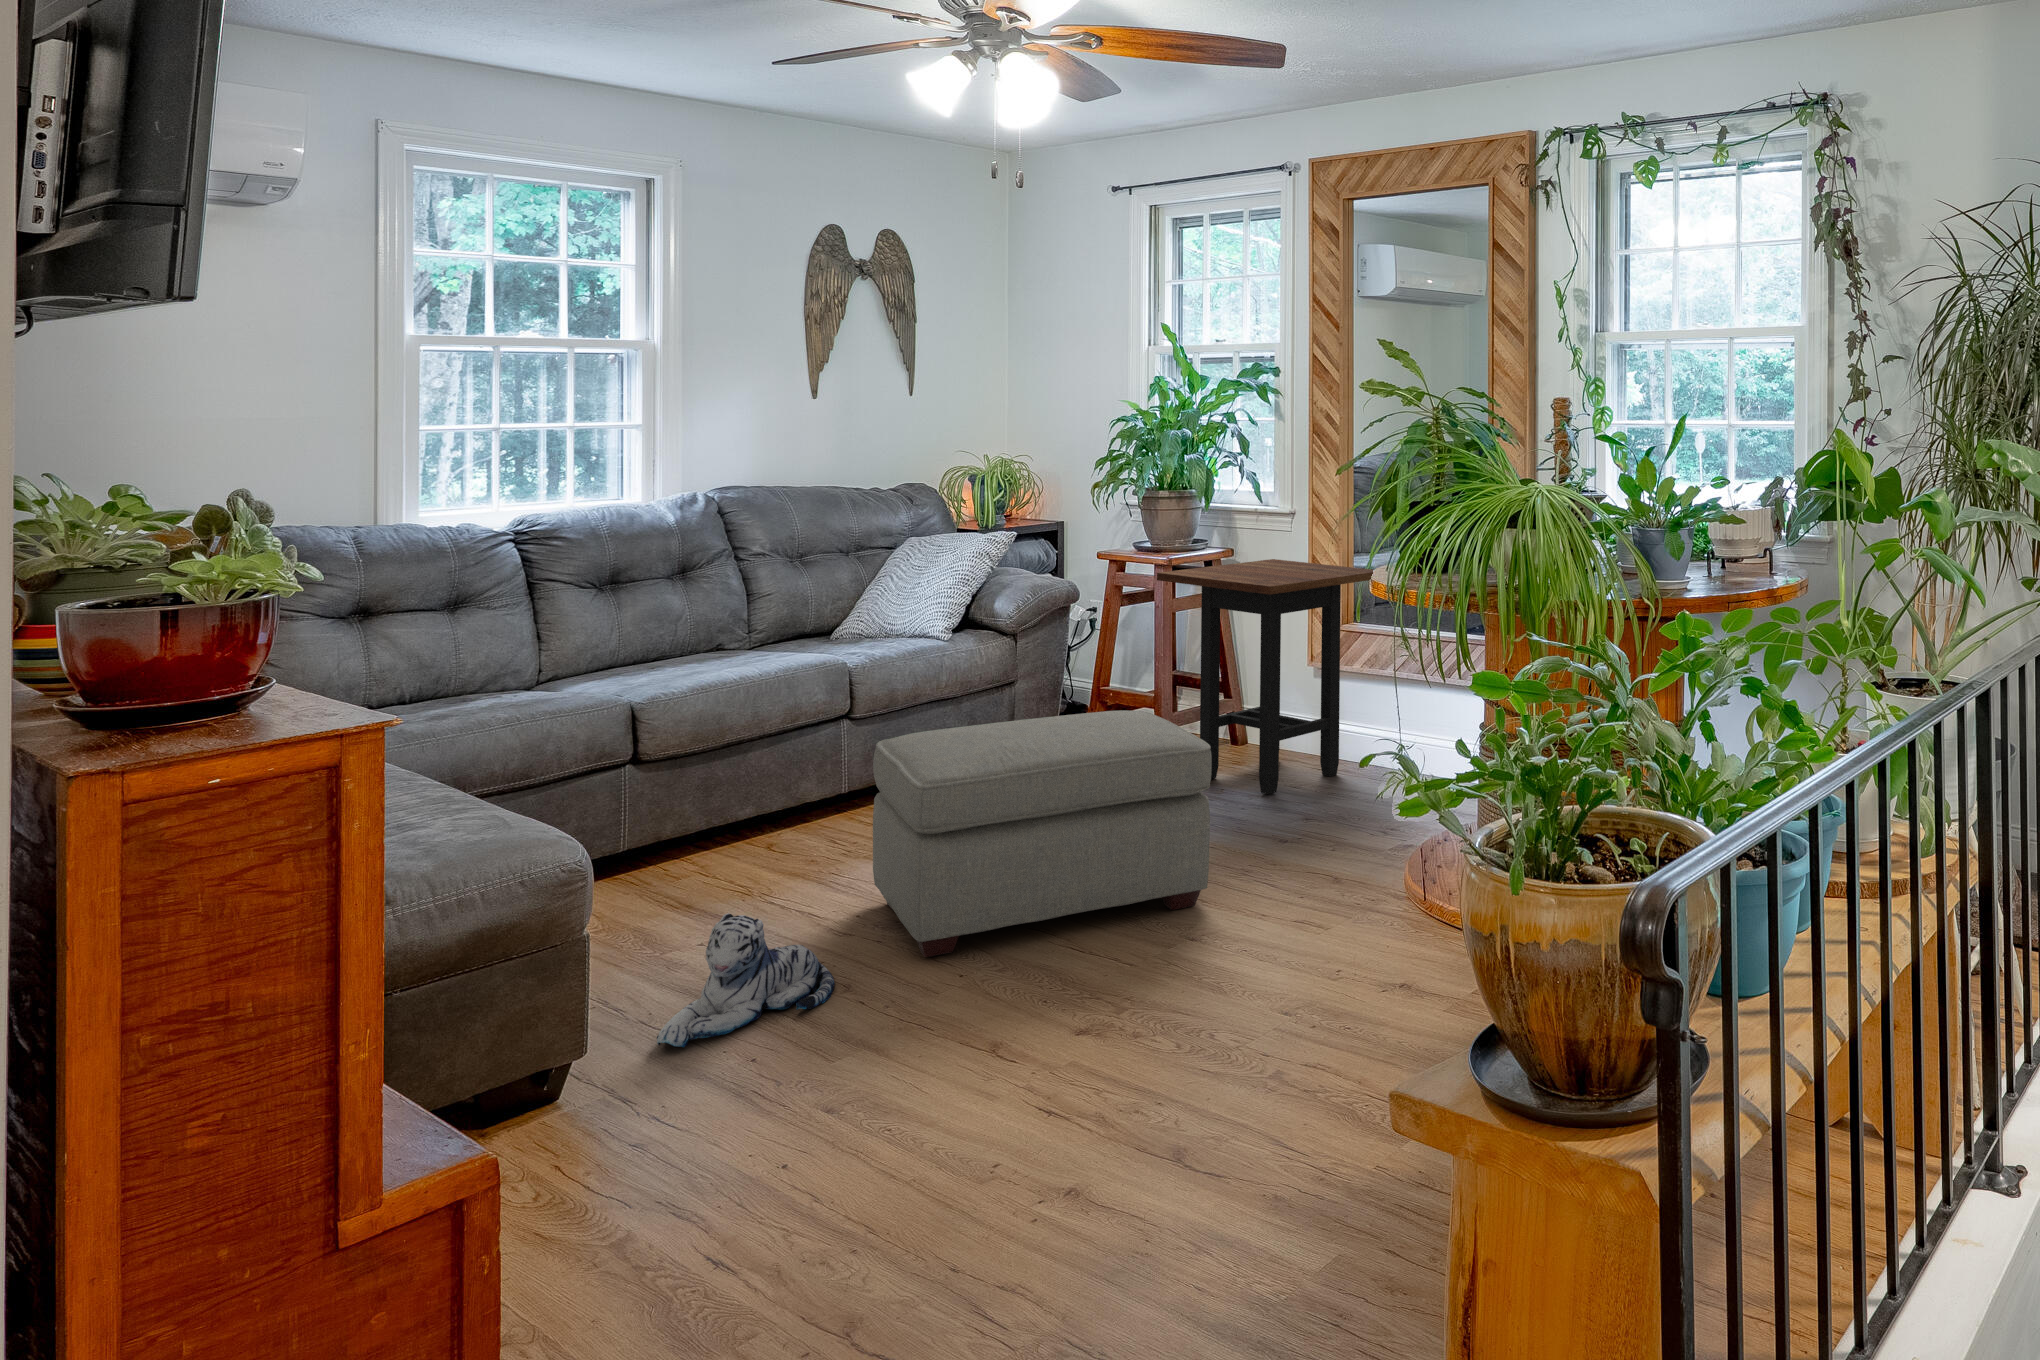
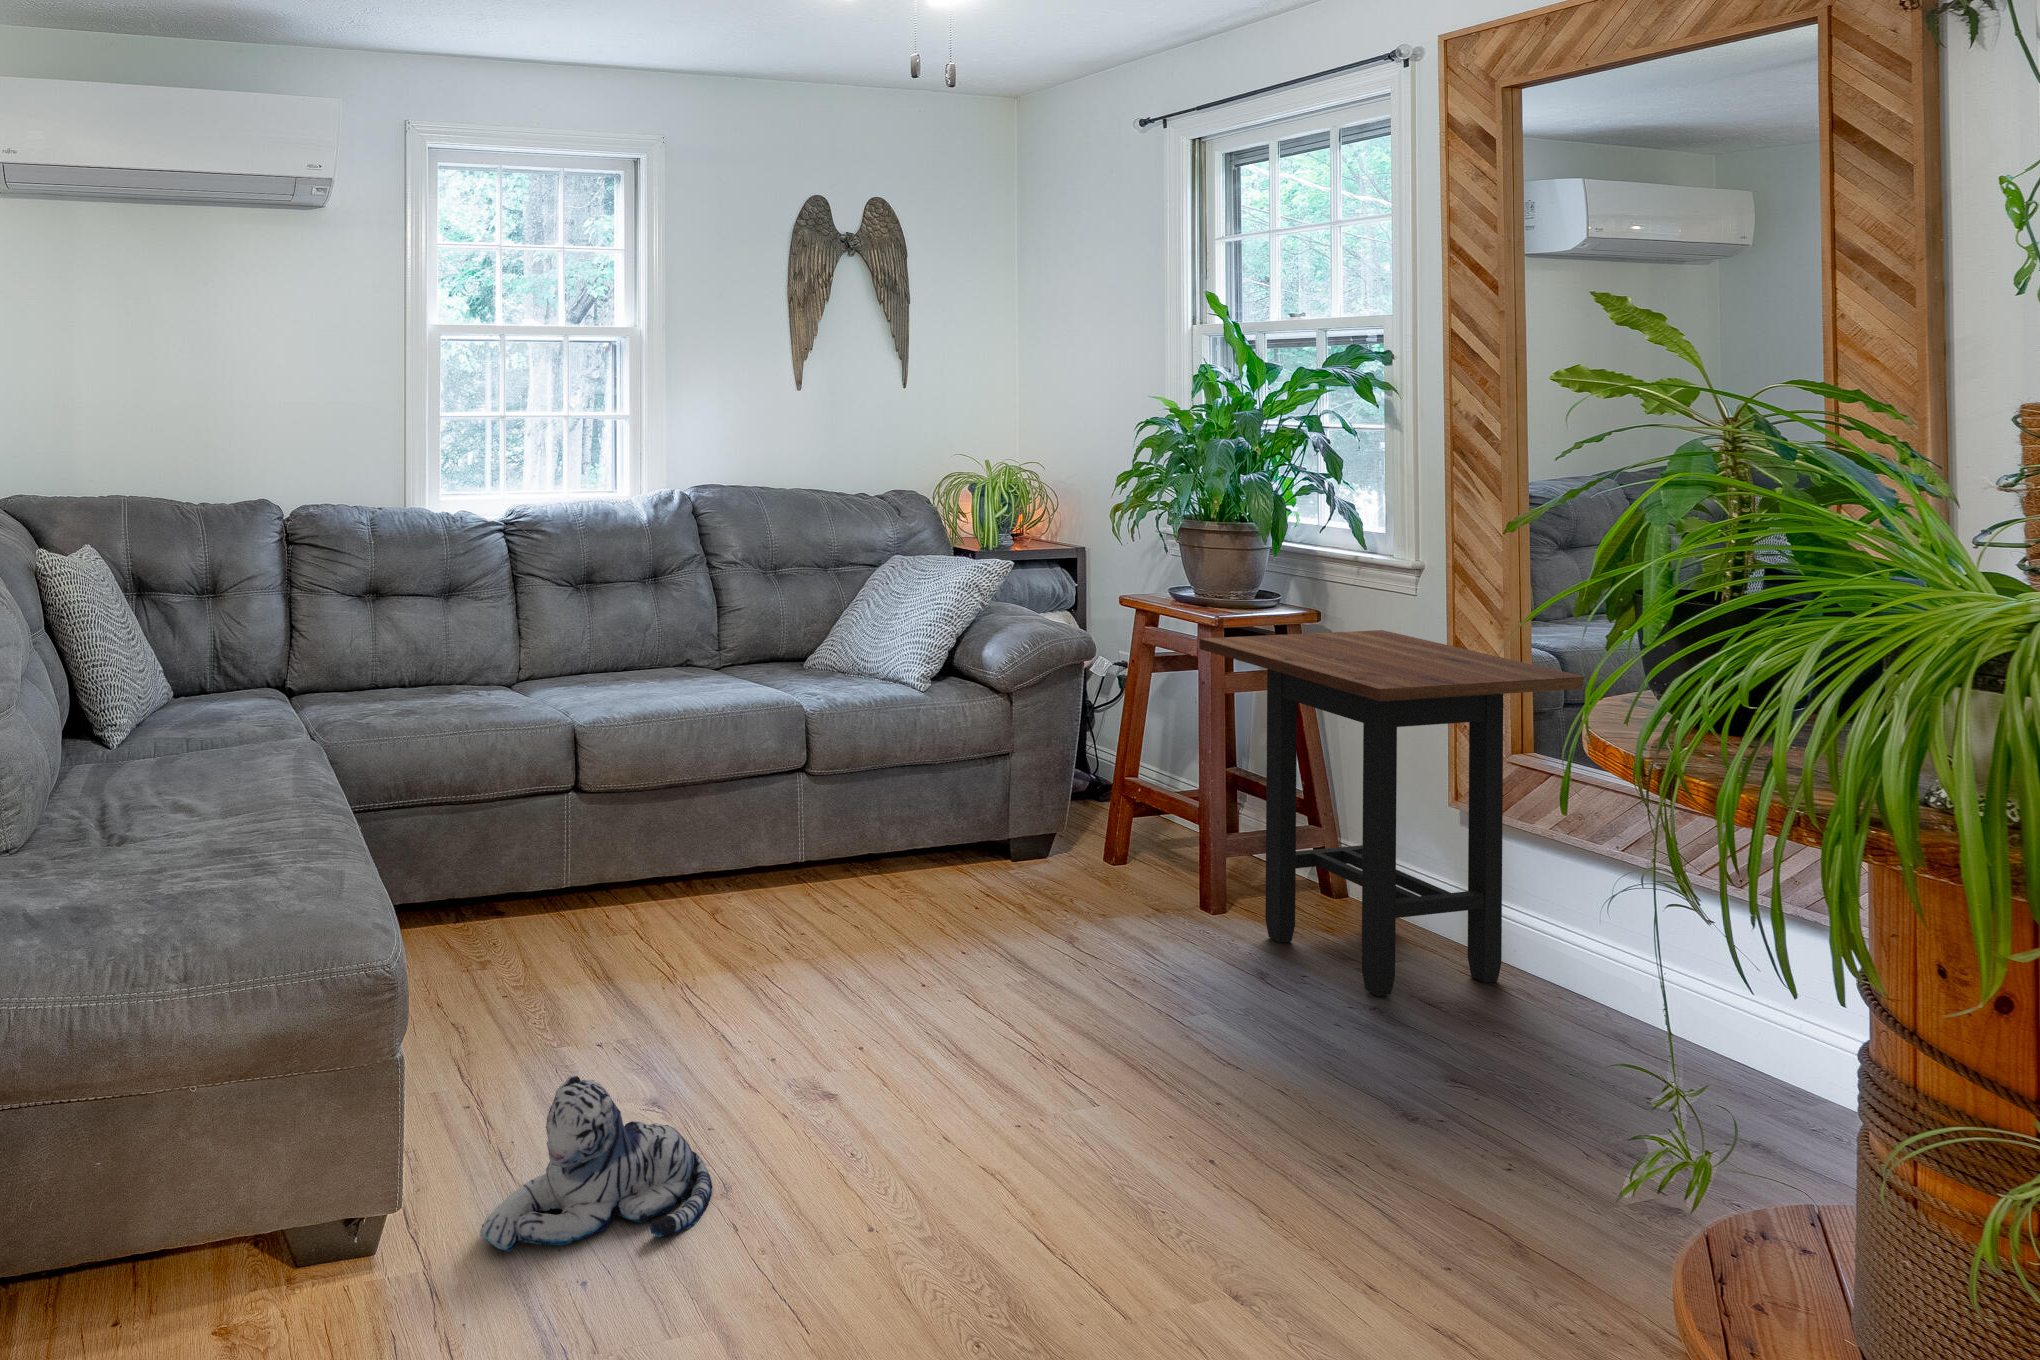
ottoman: present [873,710,1212,957] -> none [794,841,1275,1213]

